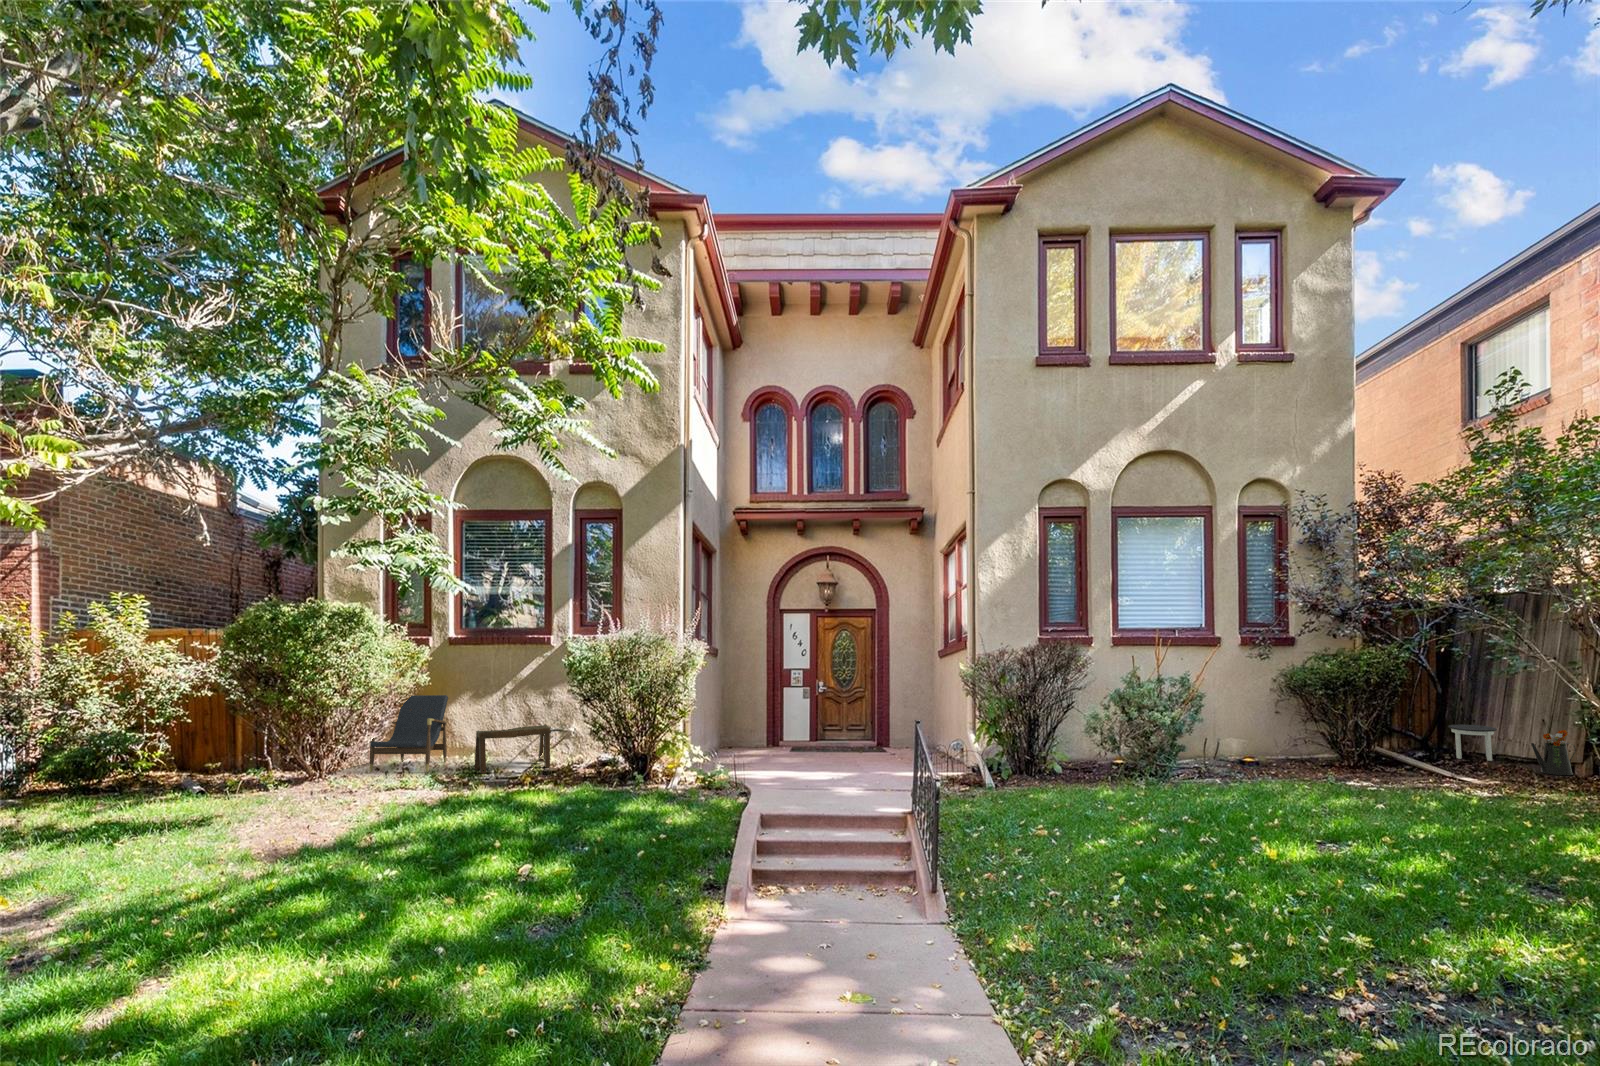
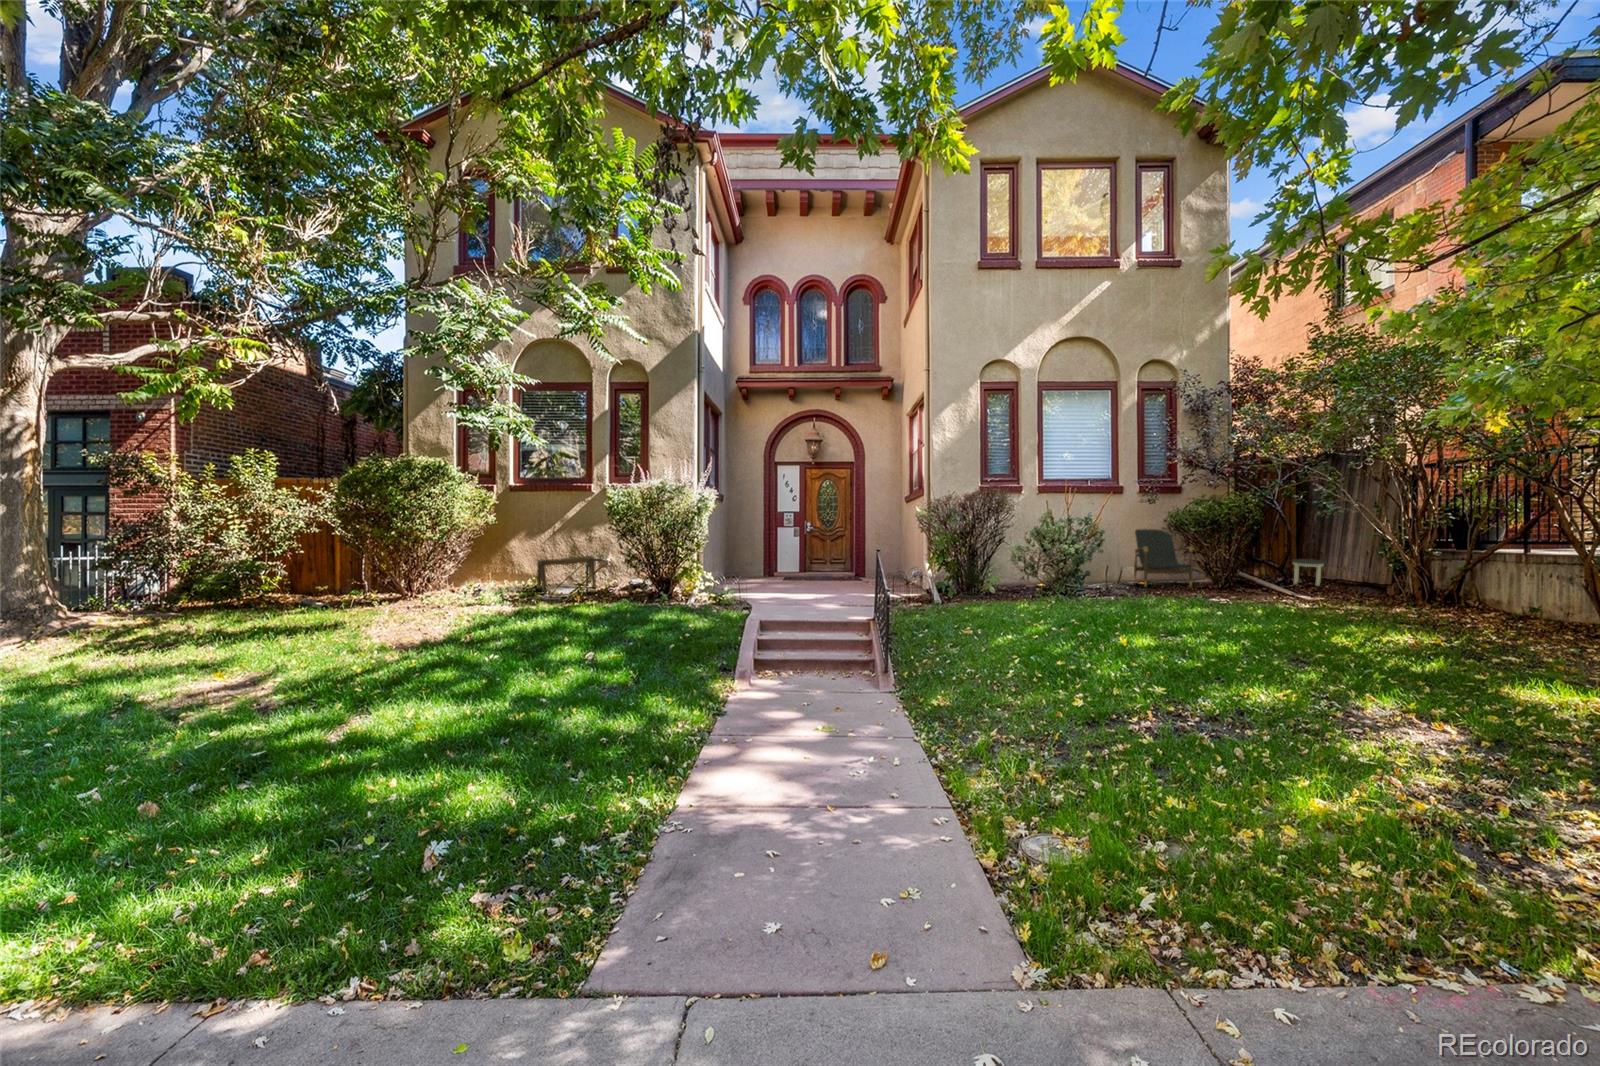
lounge chair: present [369,695,448,772] -> present [1134,529,1193,586]
potted tree: none [1019,722,1054,779] -> present [961,560,982,598]
watering can: present [1531,730,1576,775] -> none [1346,562,1378,596]

